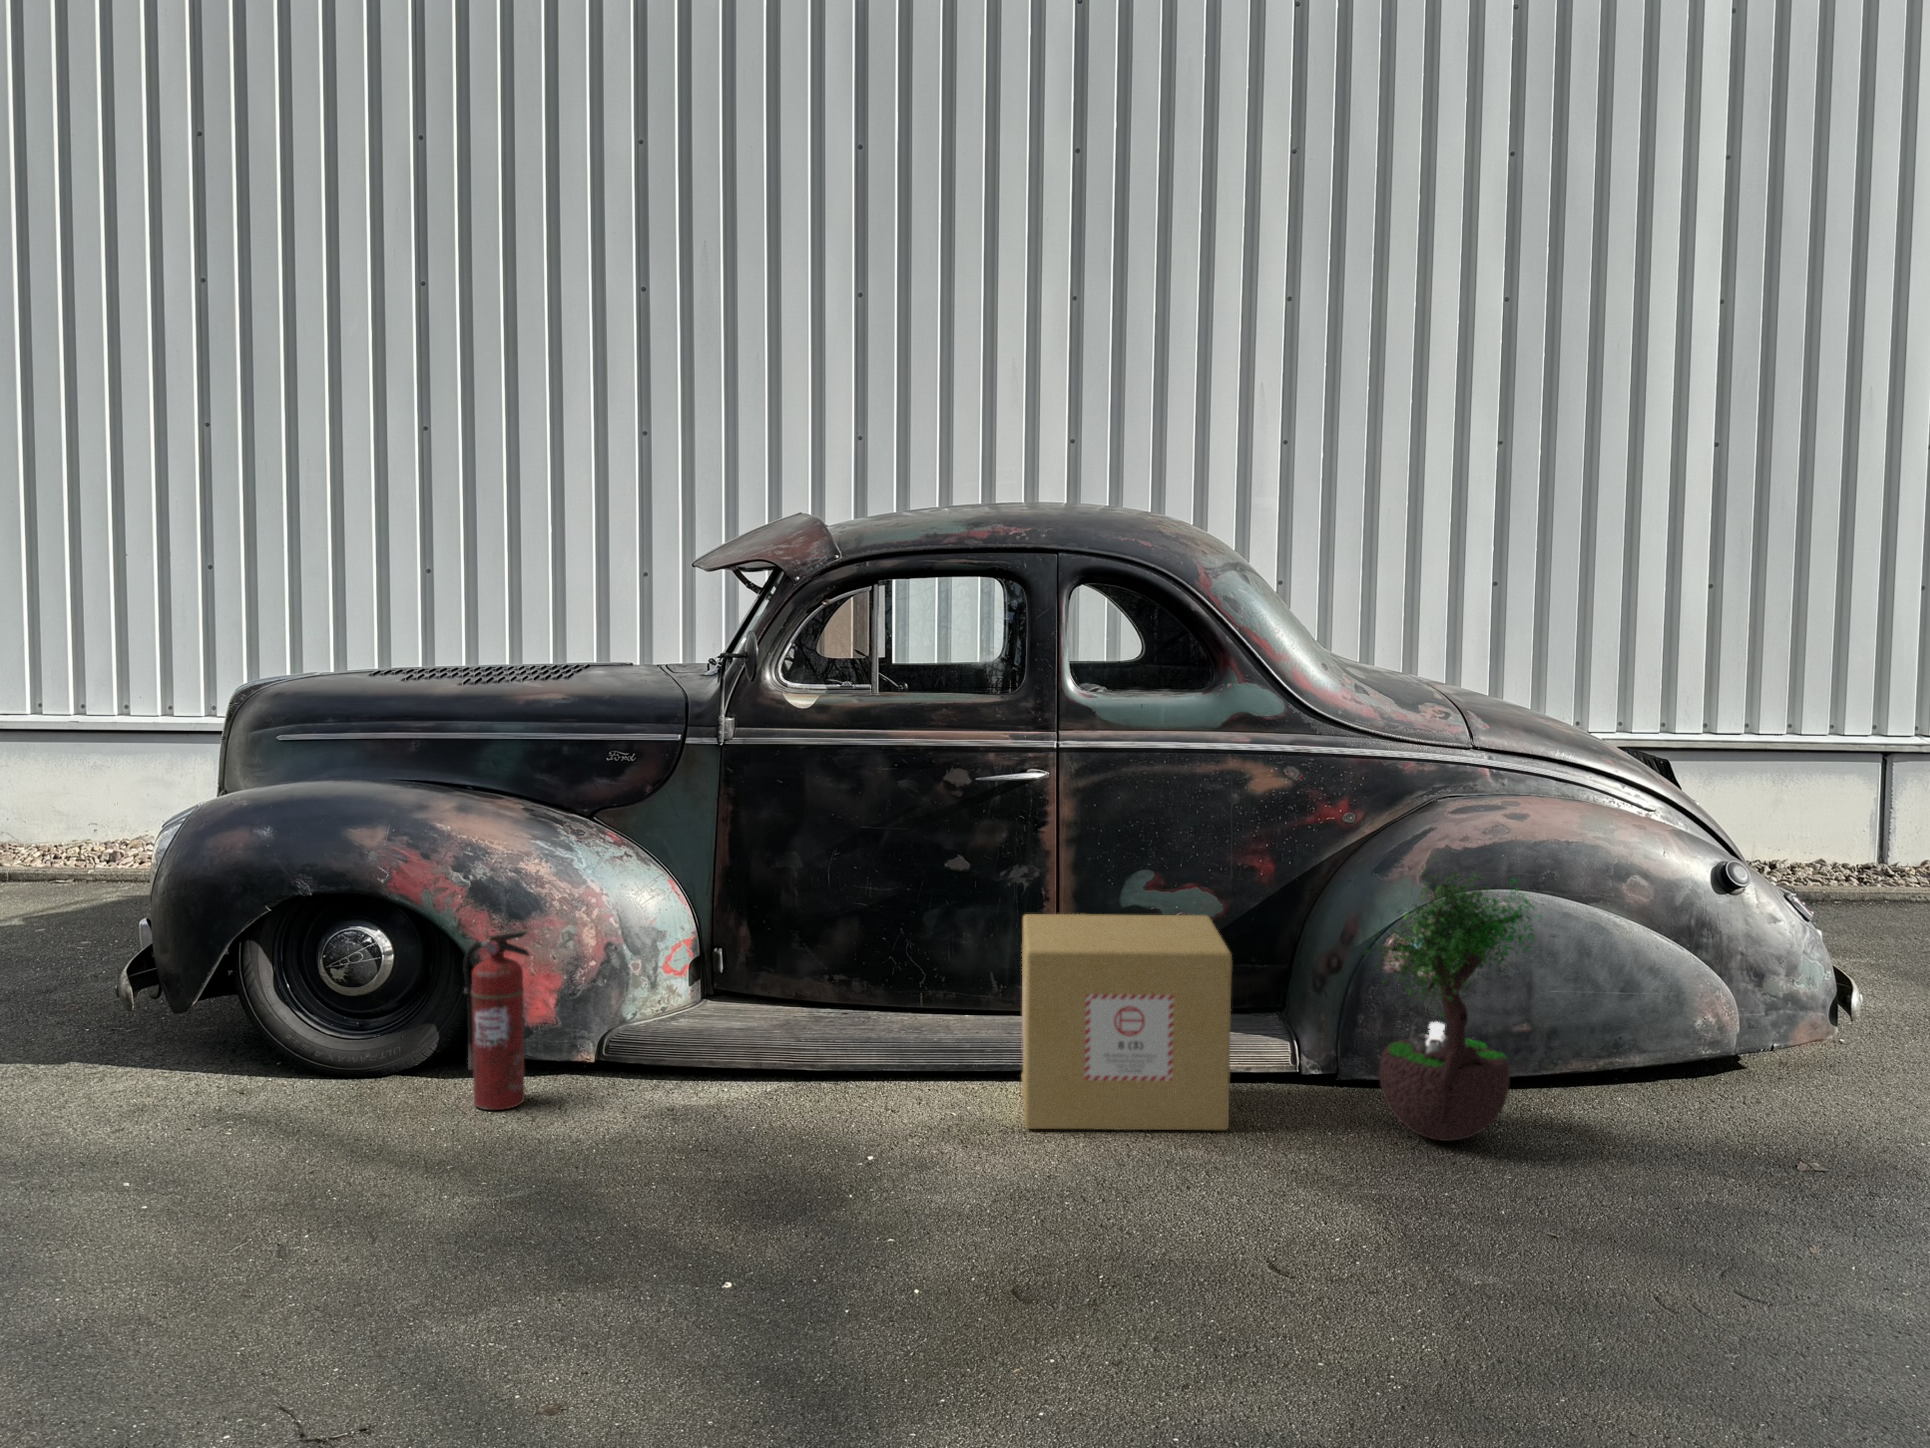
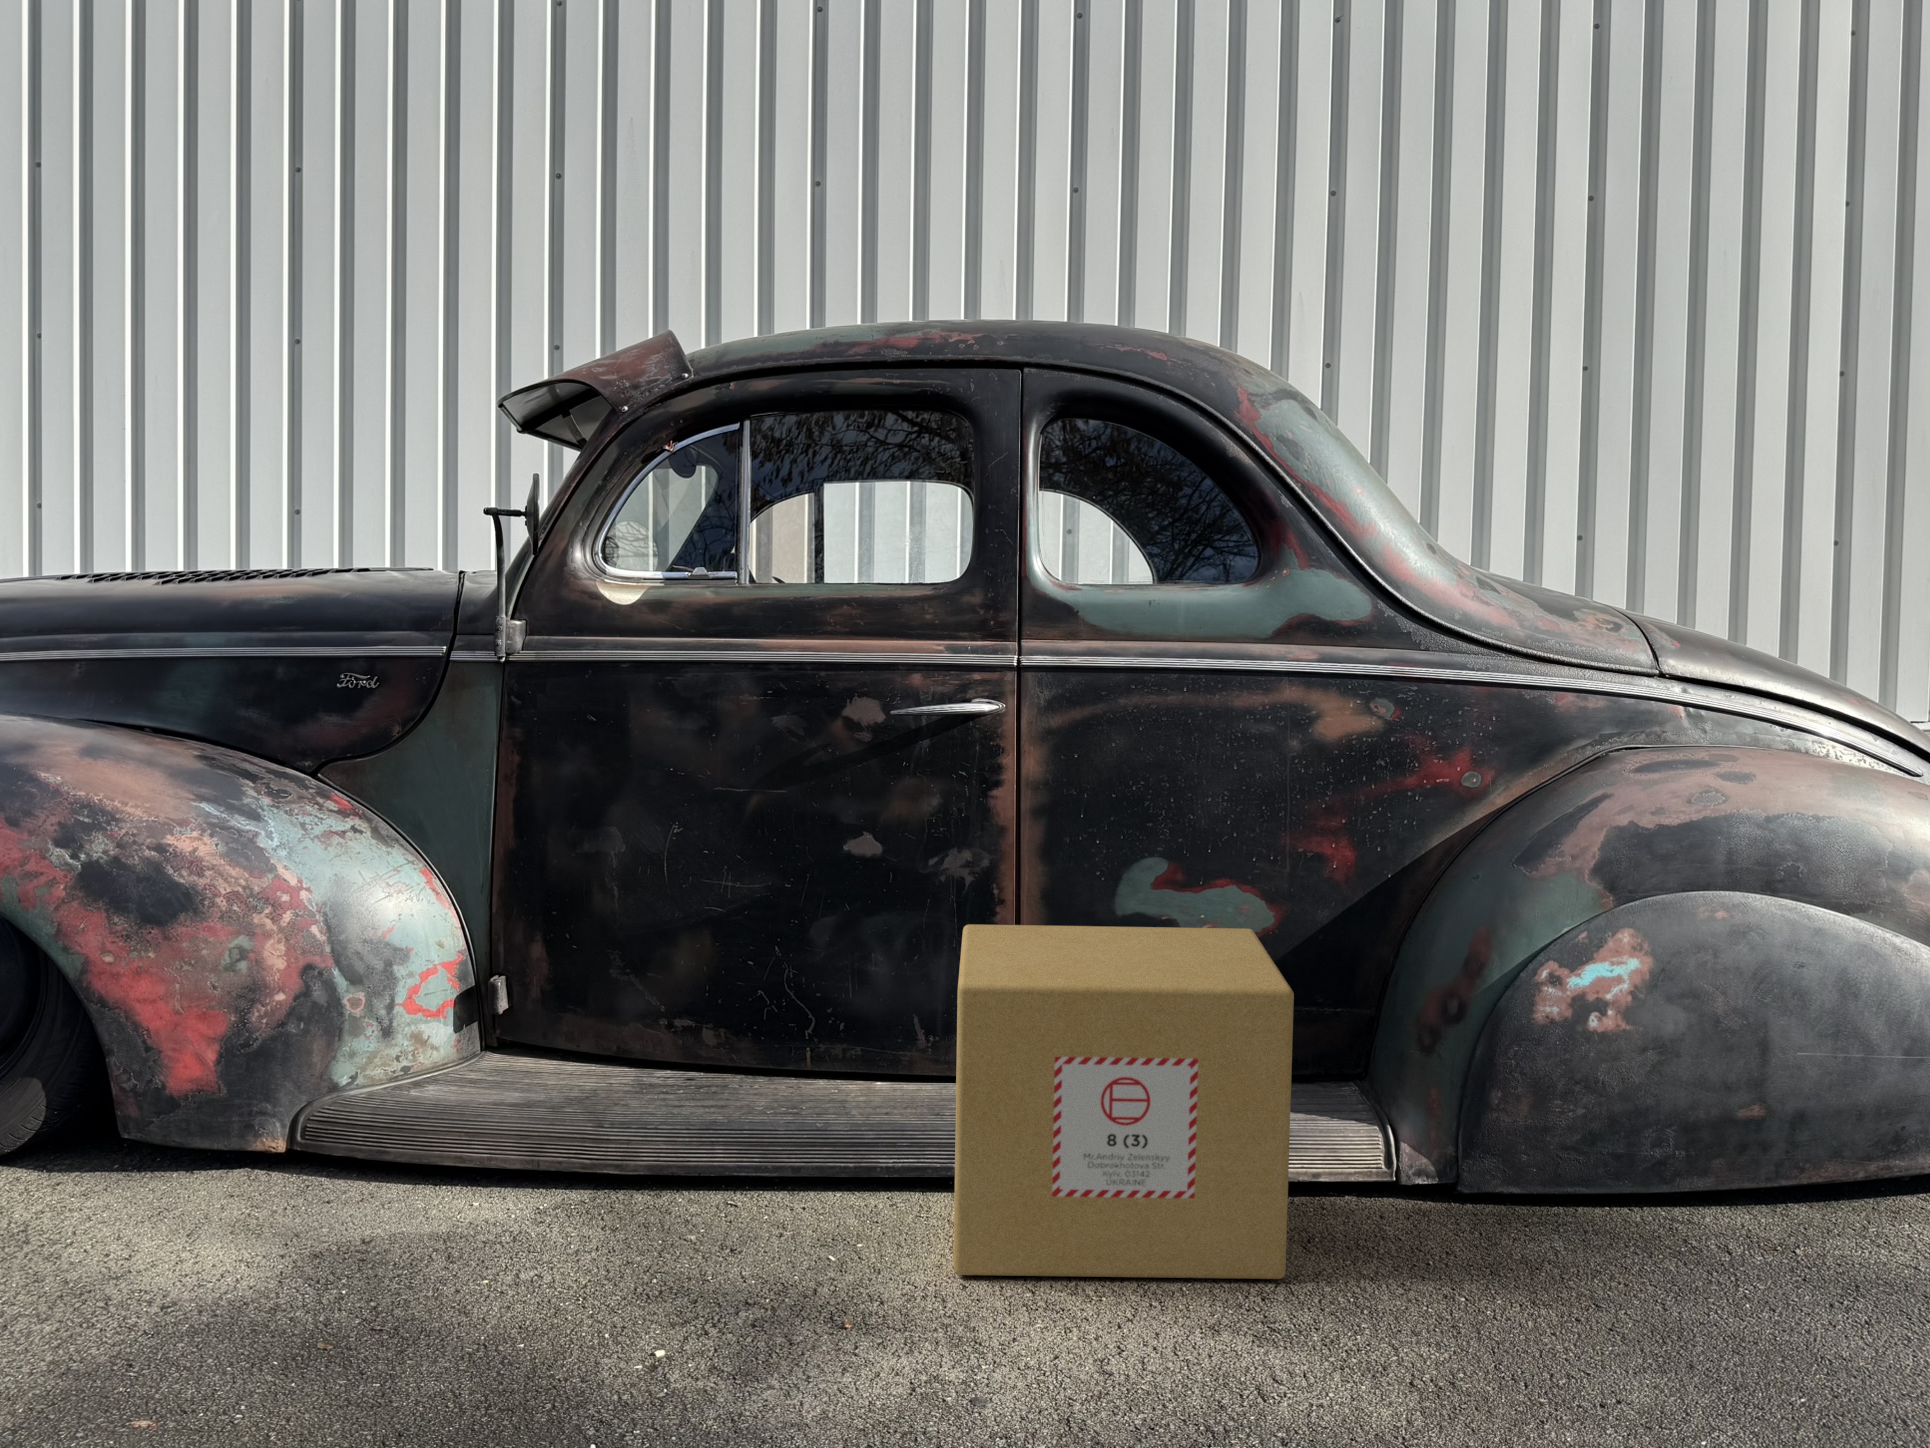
potted tree: present [1366,856,1541,1141] -> none [1517,830,1822,1303]
fire extinguisher: present [463,931,529,1110] -> none [58,945,165,1234]

